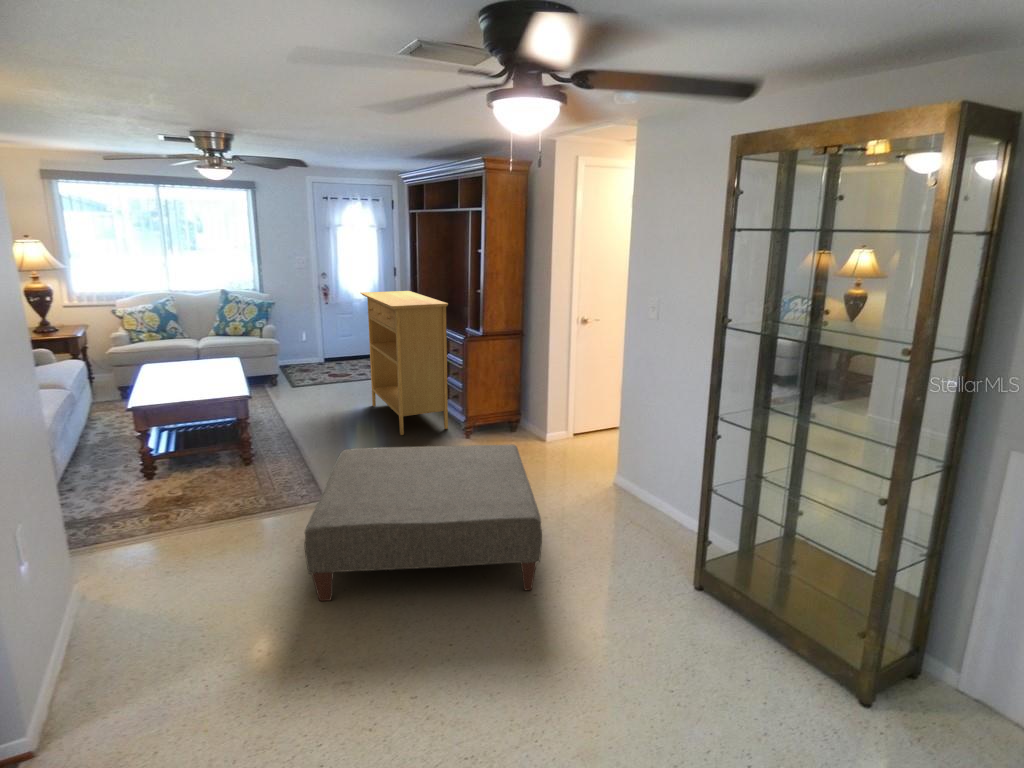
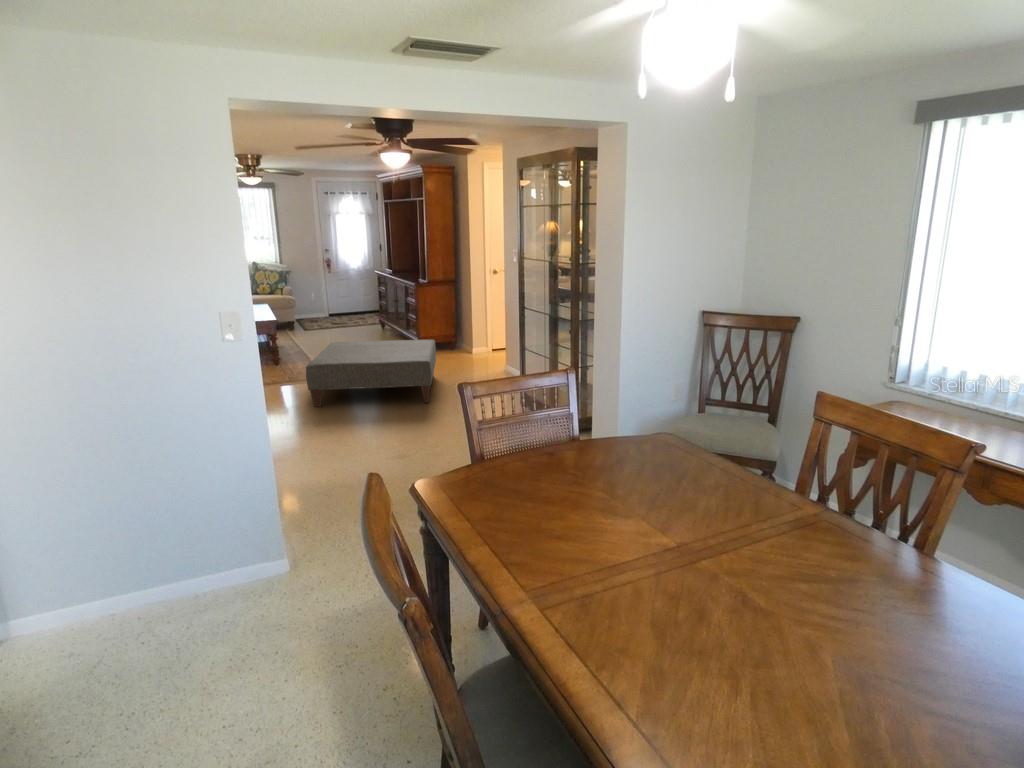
console table: present [361,291,448,435] -> none [349,257,408,351]

